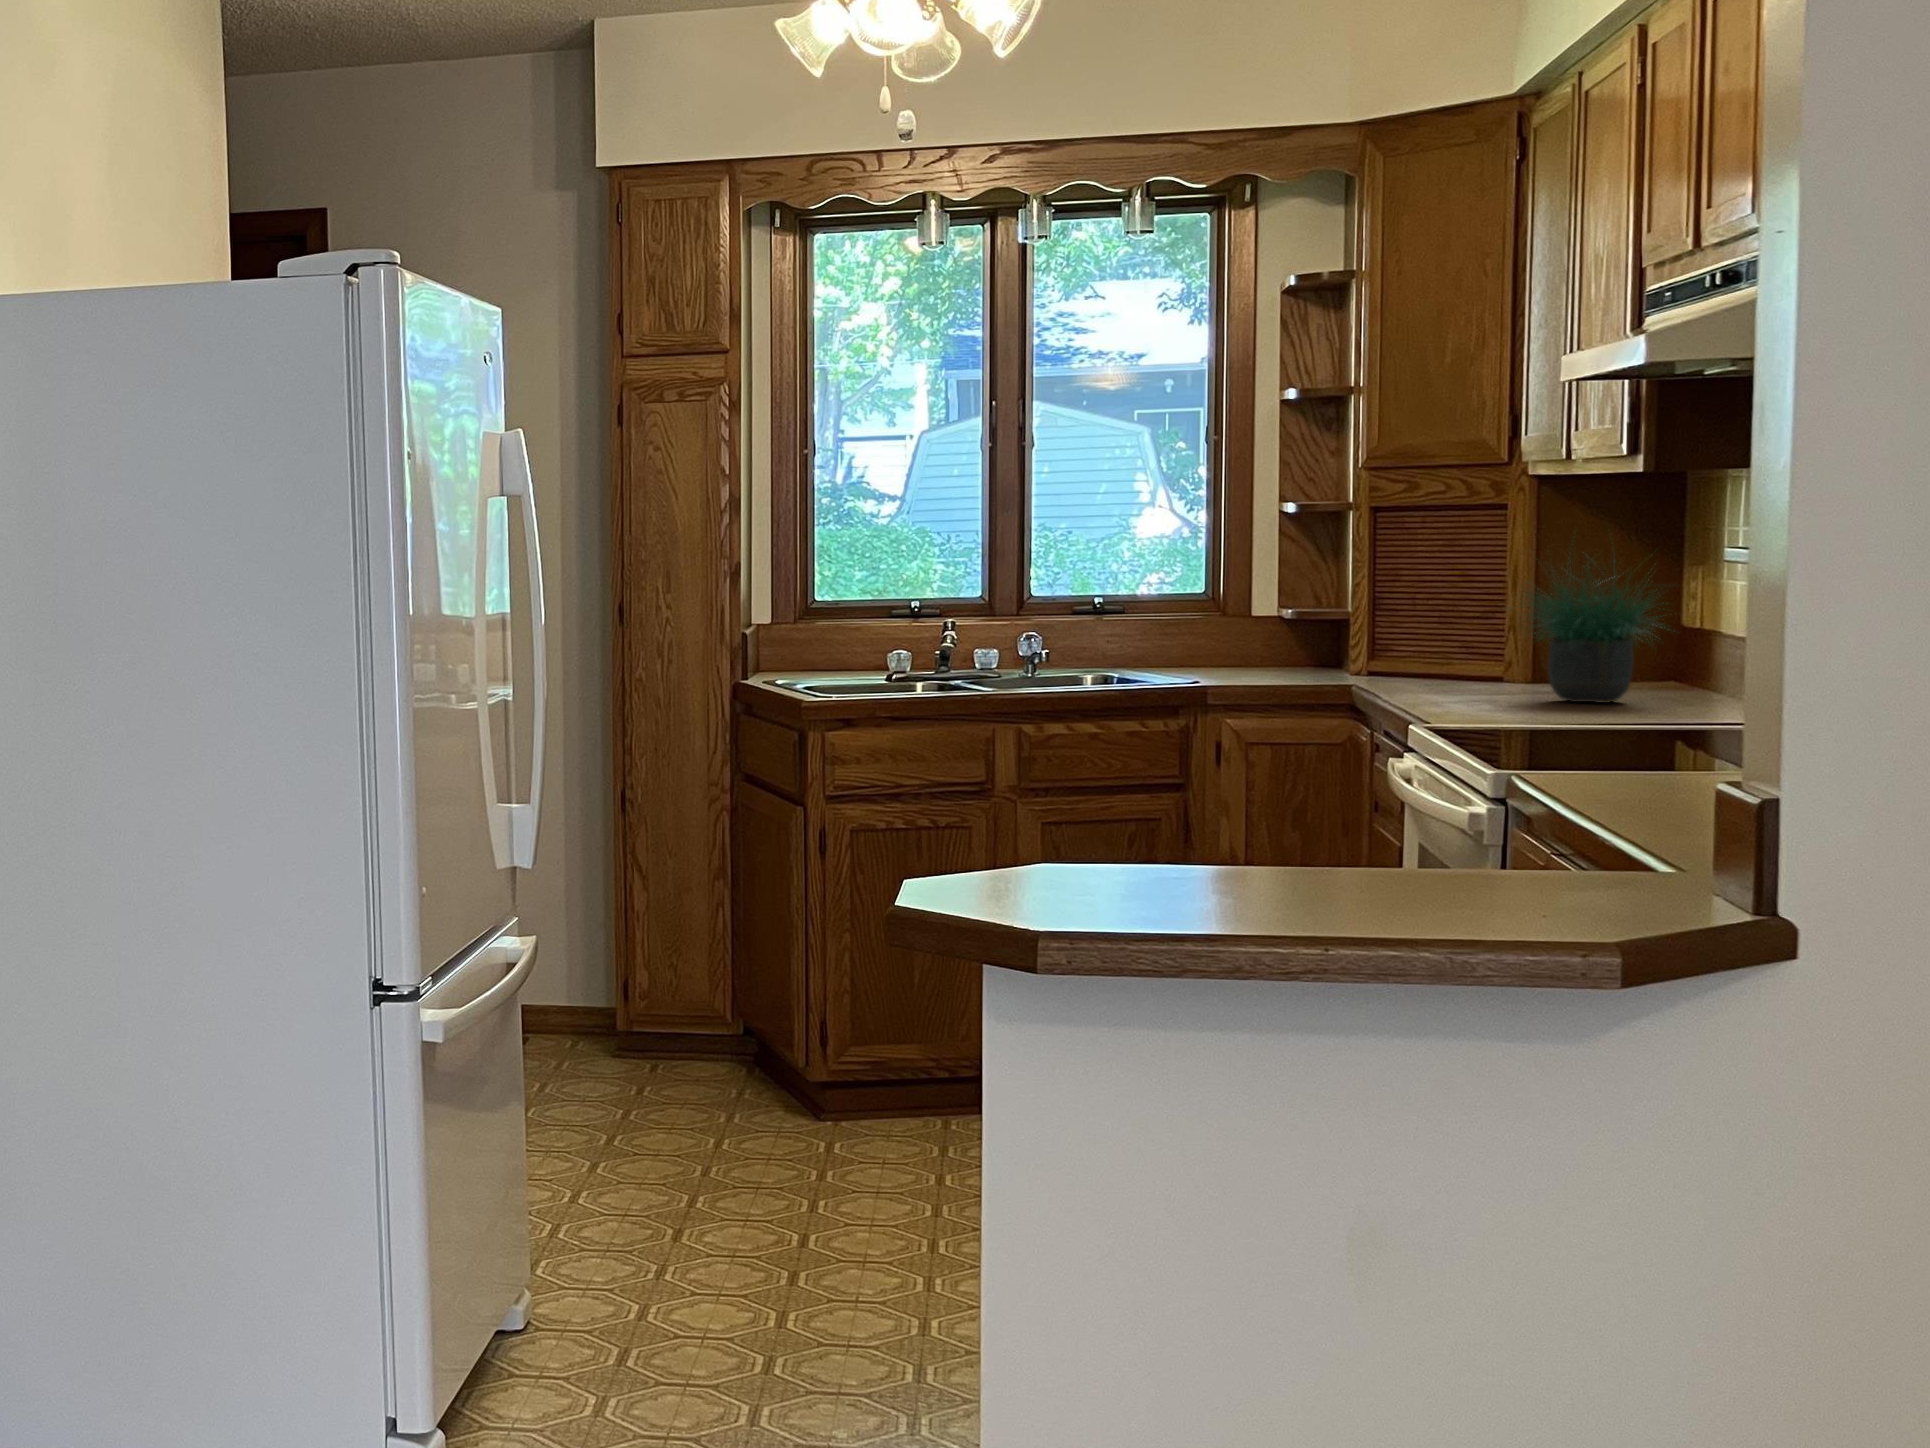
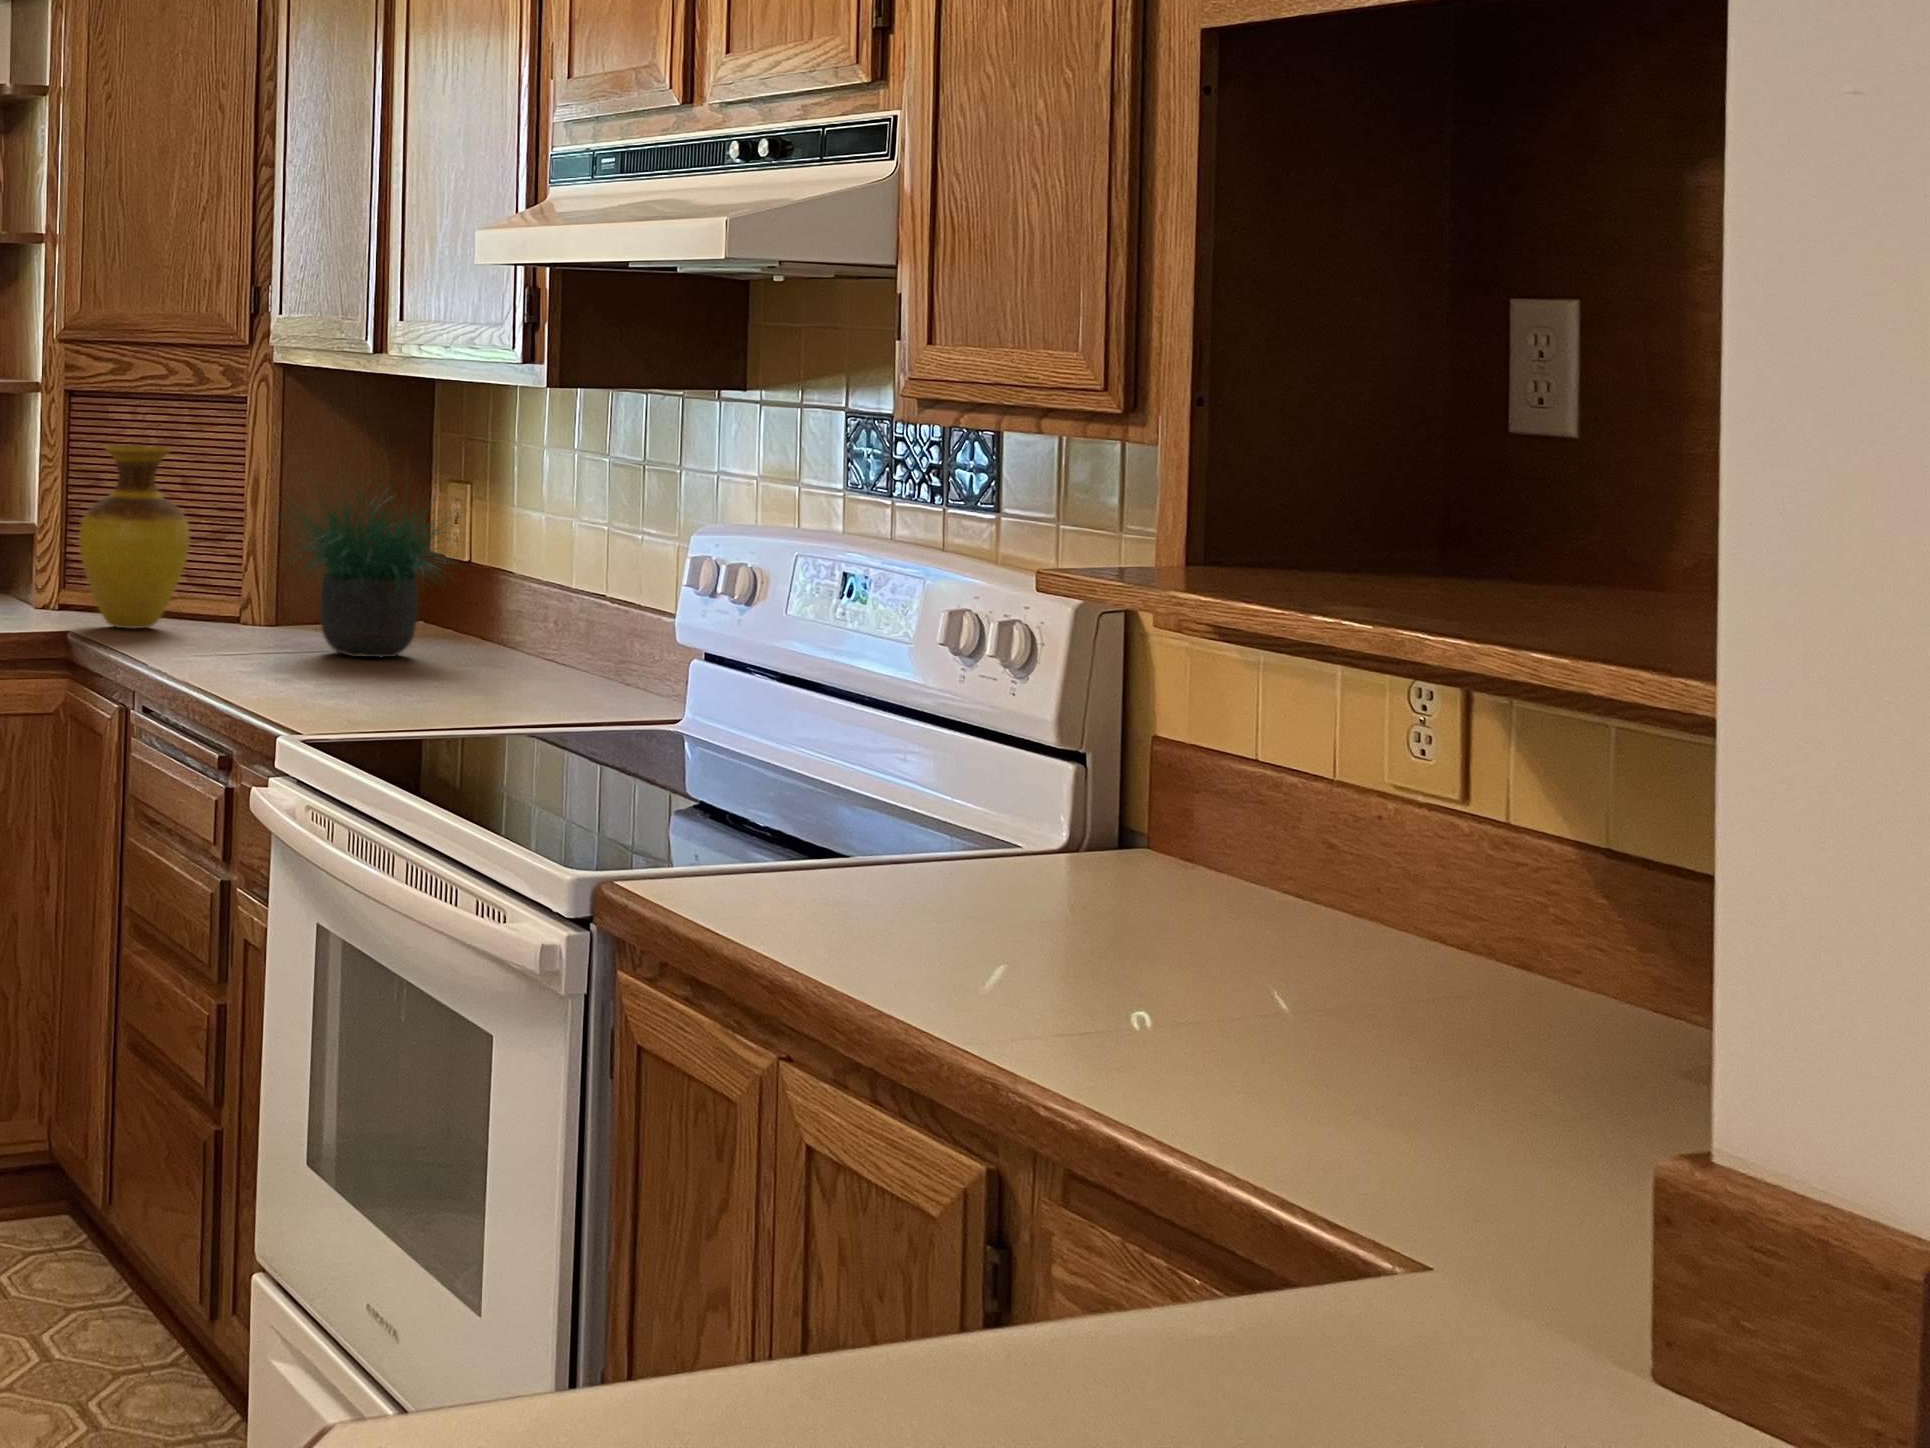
vase: none [1374,547,1465,687] -> present [79,445,190,629]

